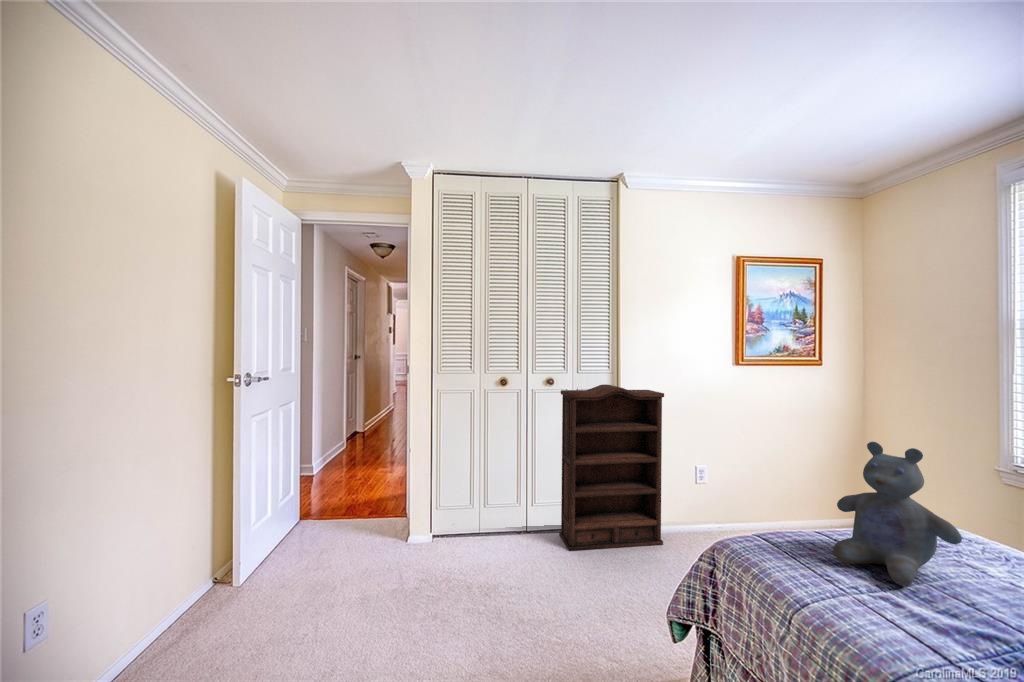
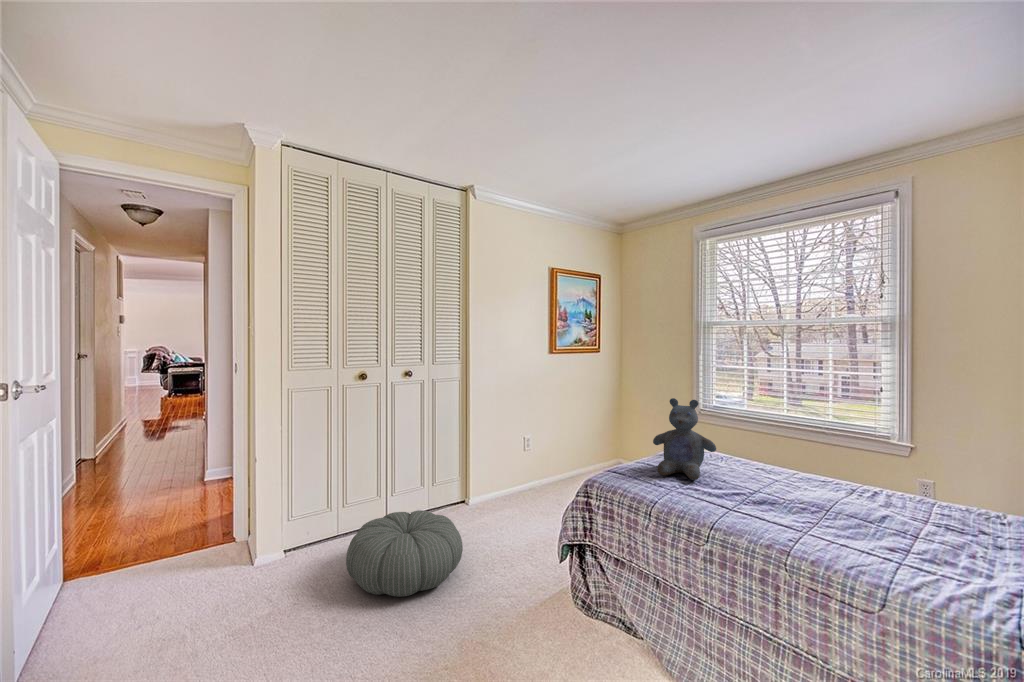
bookshelf: present [559,384,664,551] -> none [419,374,507,527]
pouf: none [458,526,576,621] -> present [346,510,463,597]

